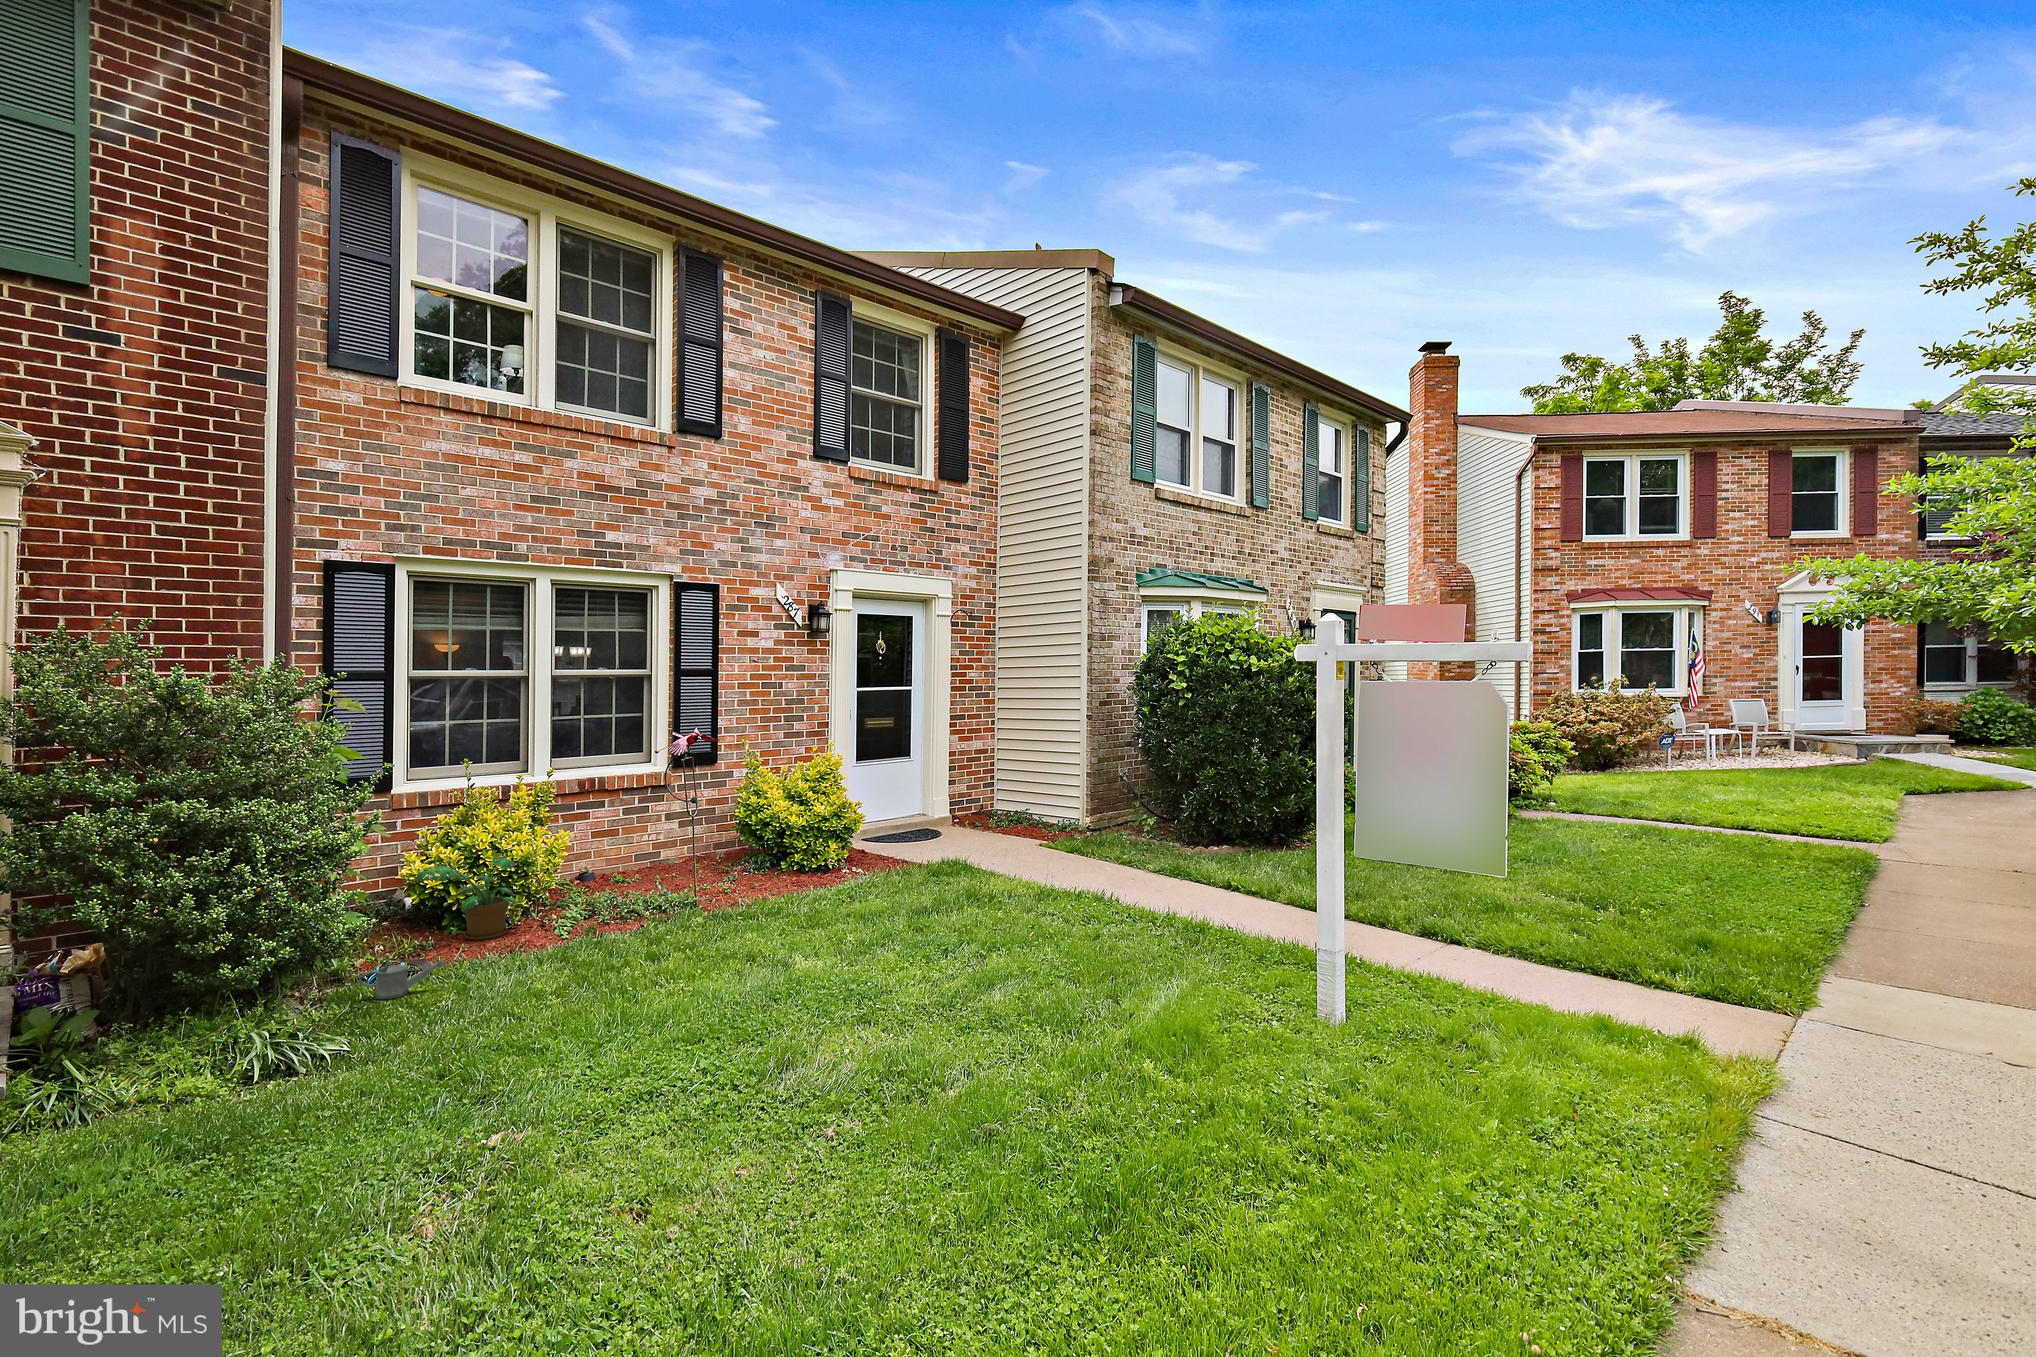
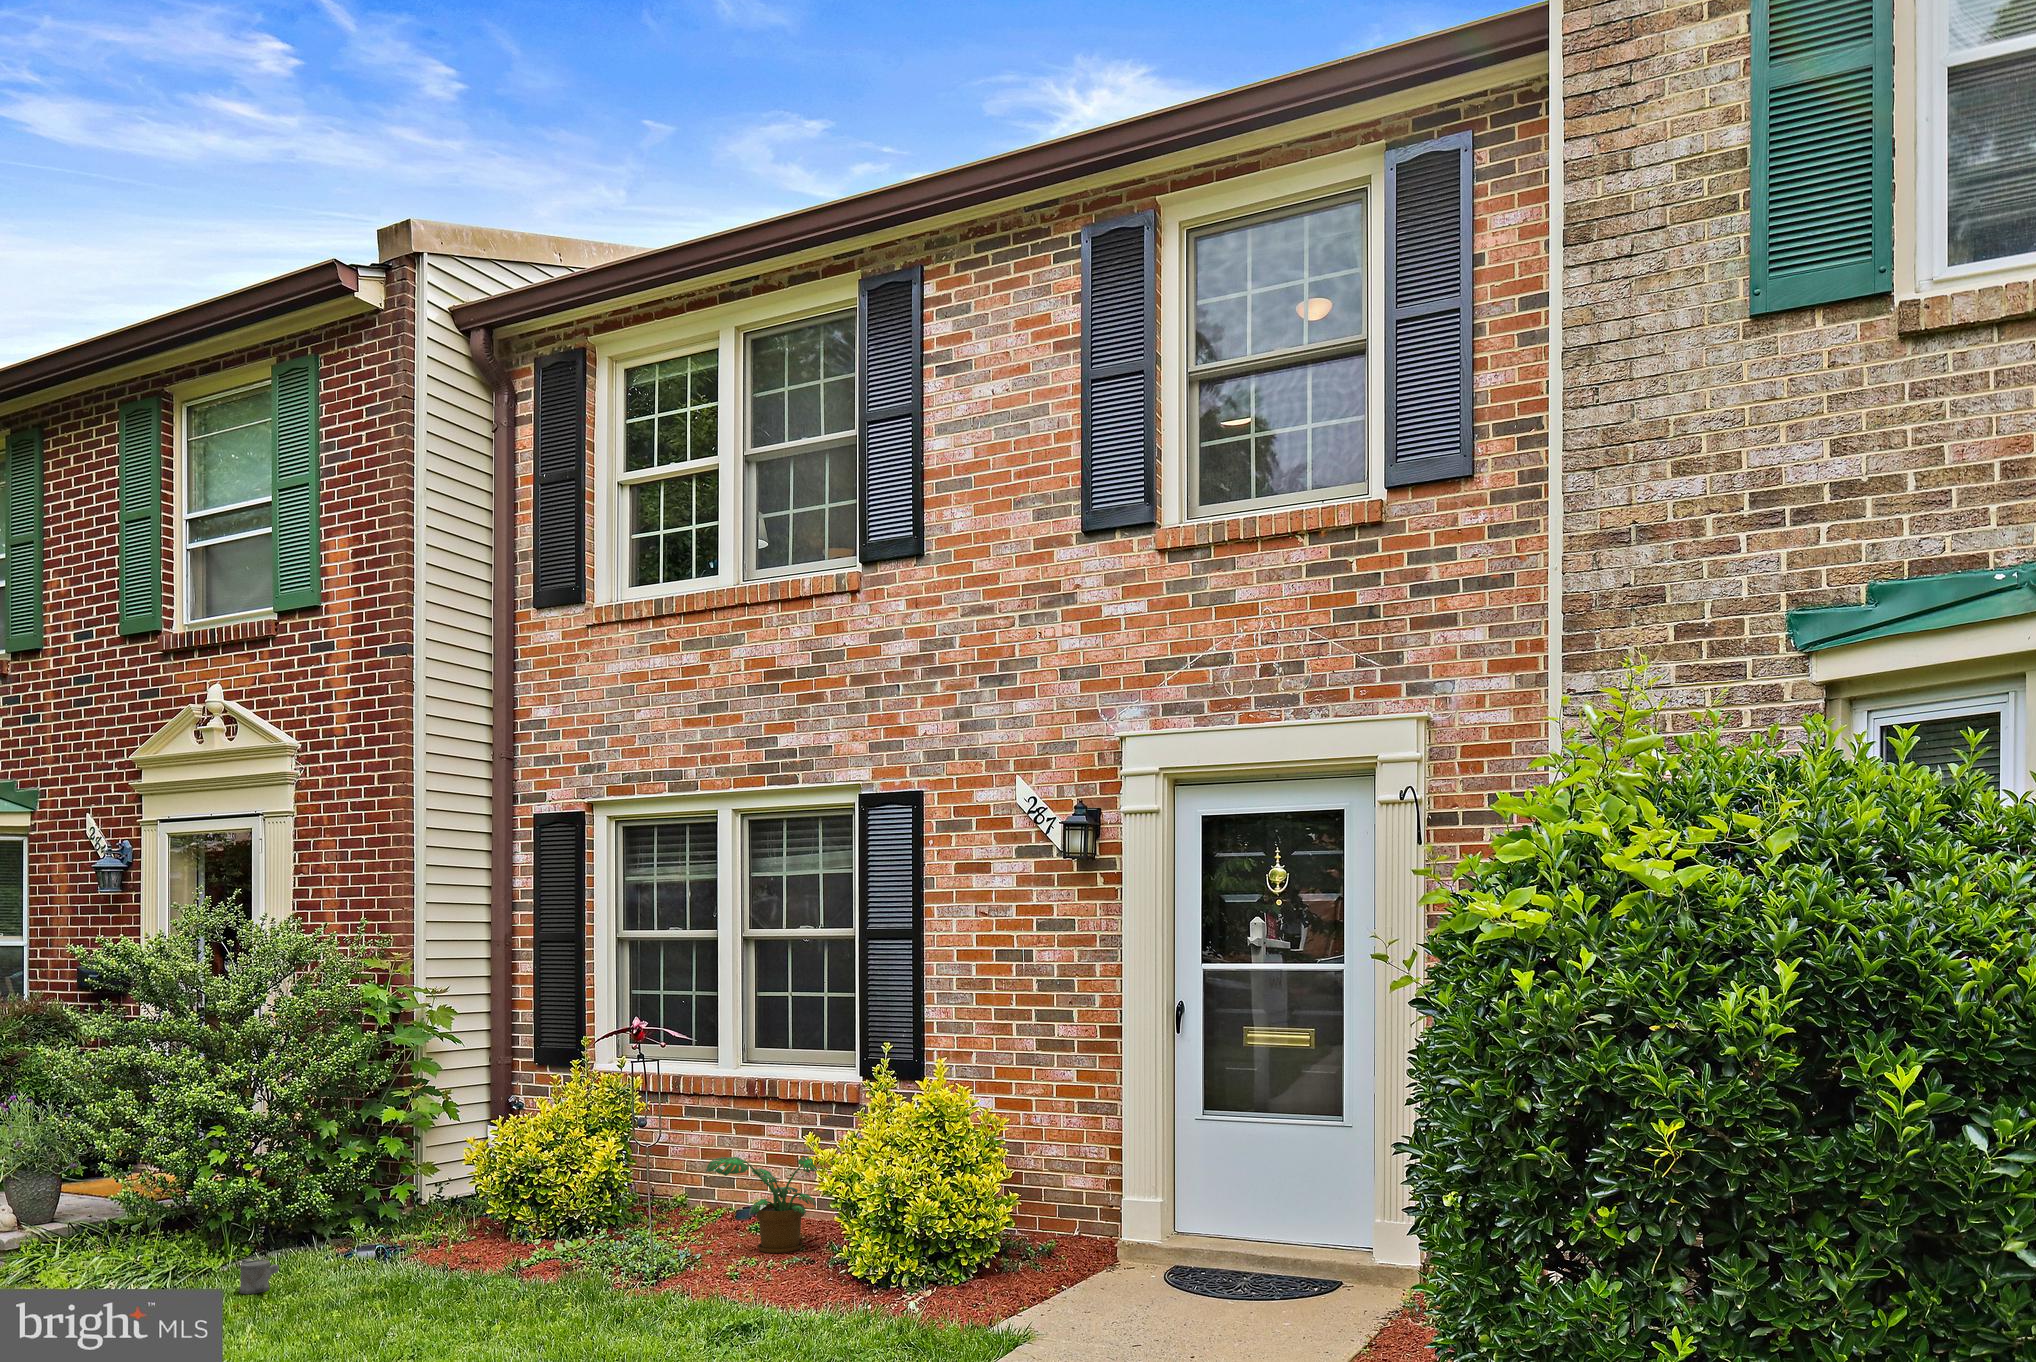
potted plant: present [417,858,517,940] -> present [706,1156,818,1253]

